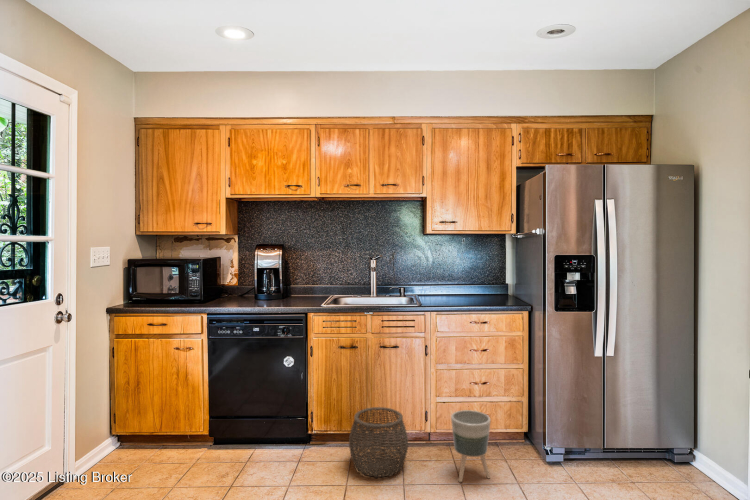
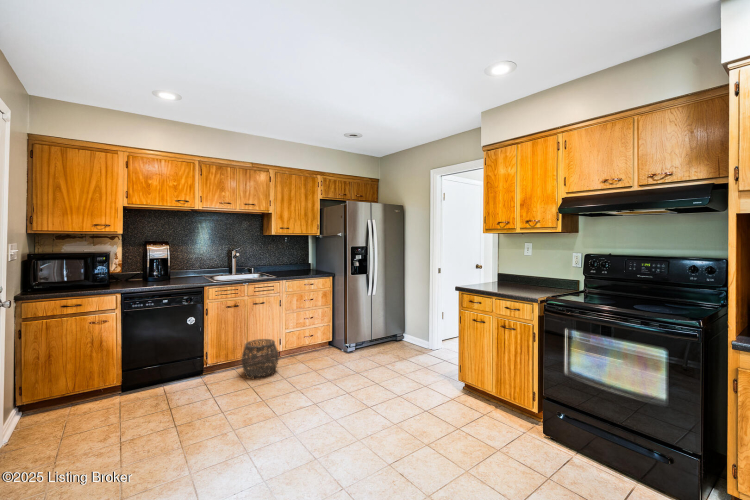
planter: present [451,410,490,482] -> none [302,331,323,368]

